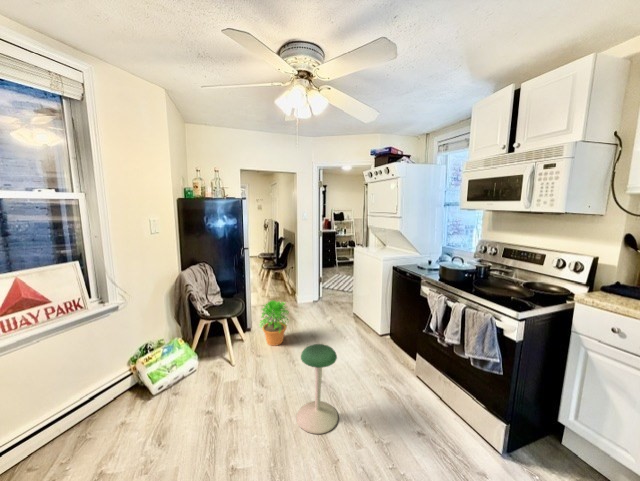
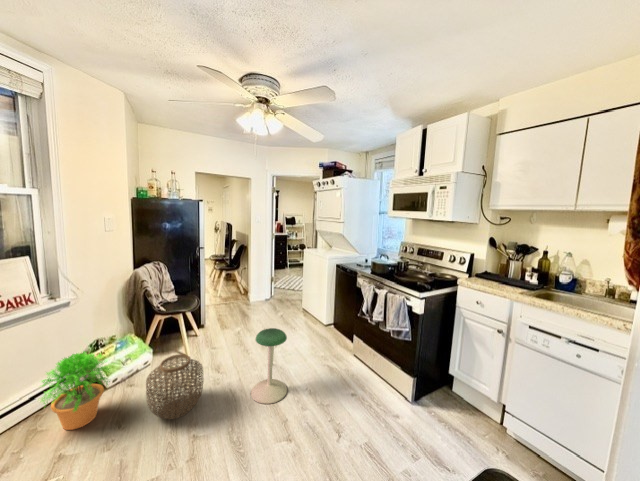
potted plant: present [260,300,289,346] -> present [41,352,110,430]
woven basket: none [185,369,245,441] -> present [146,354,203,419]

